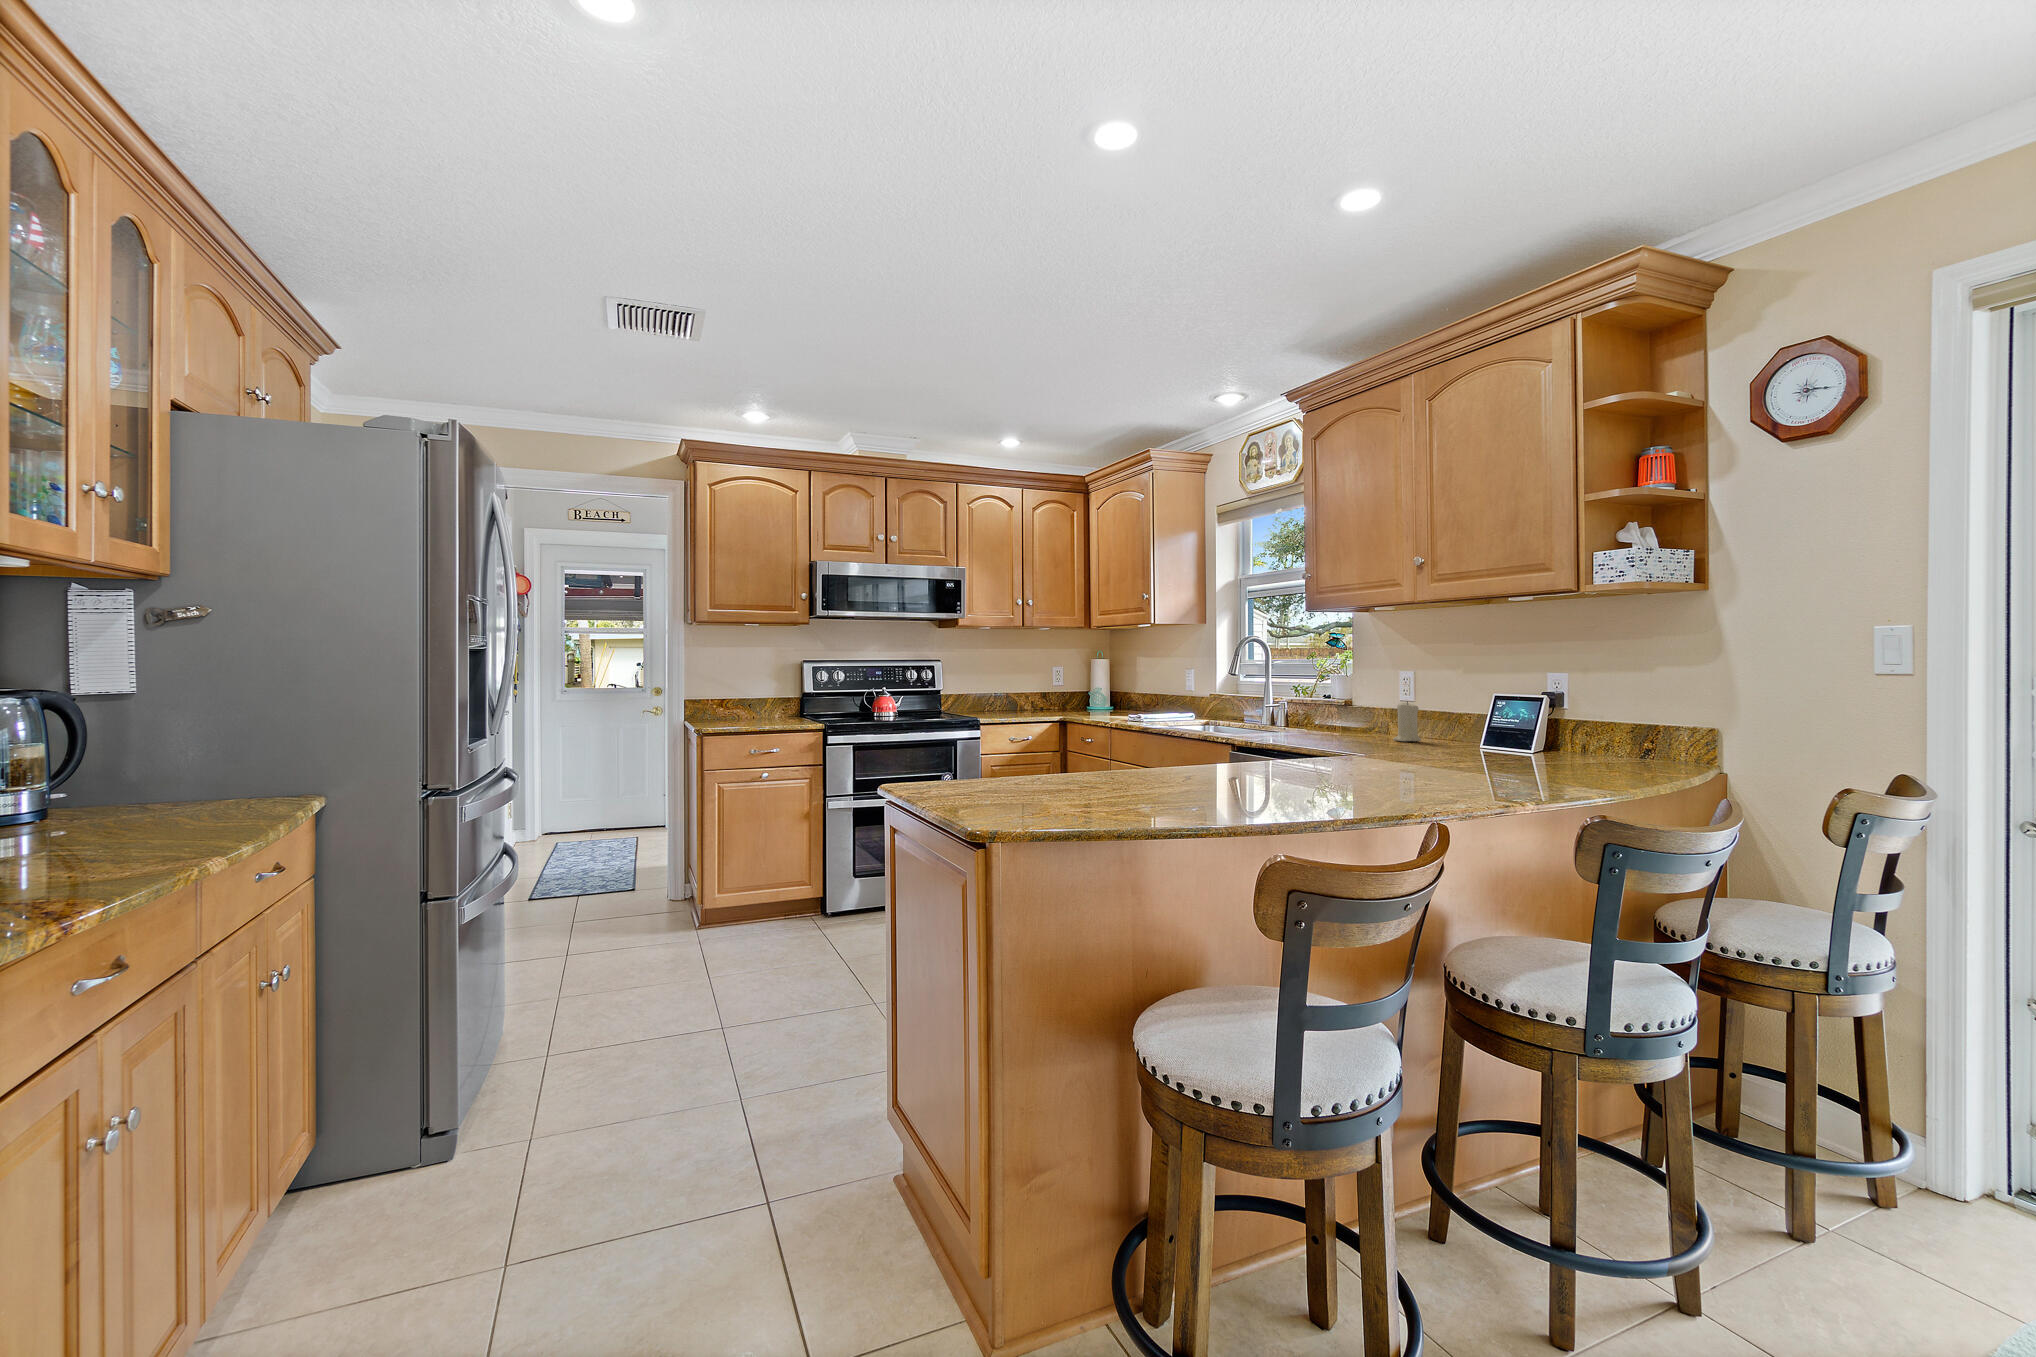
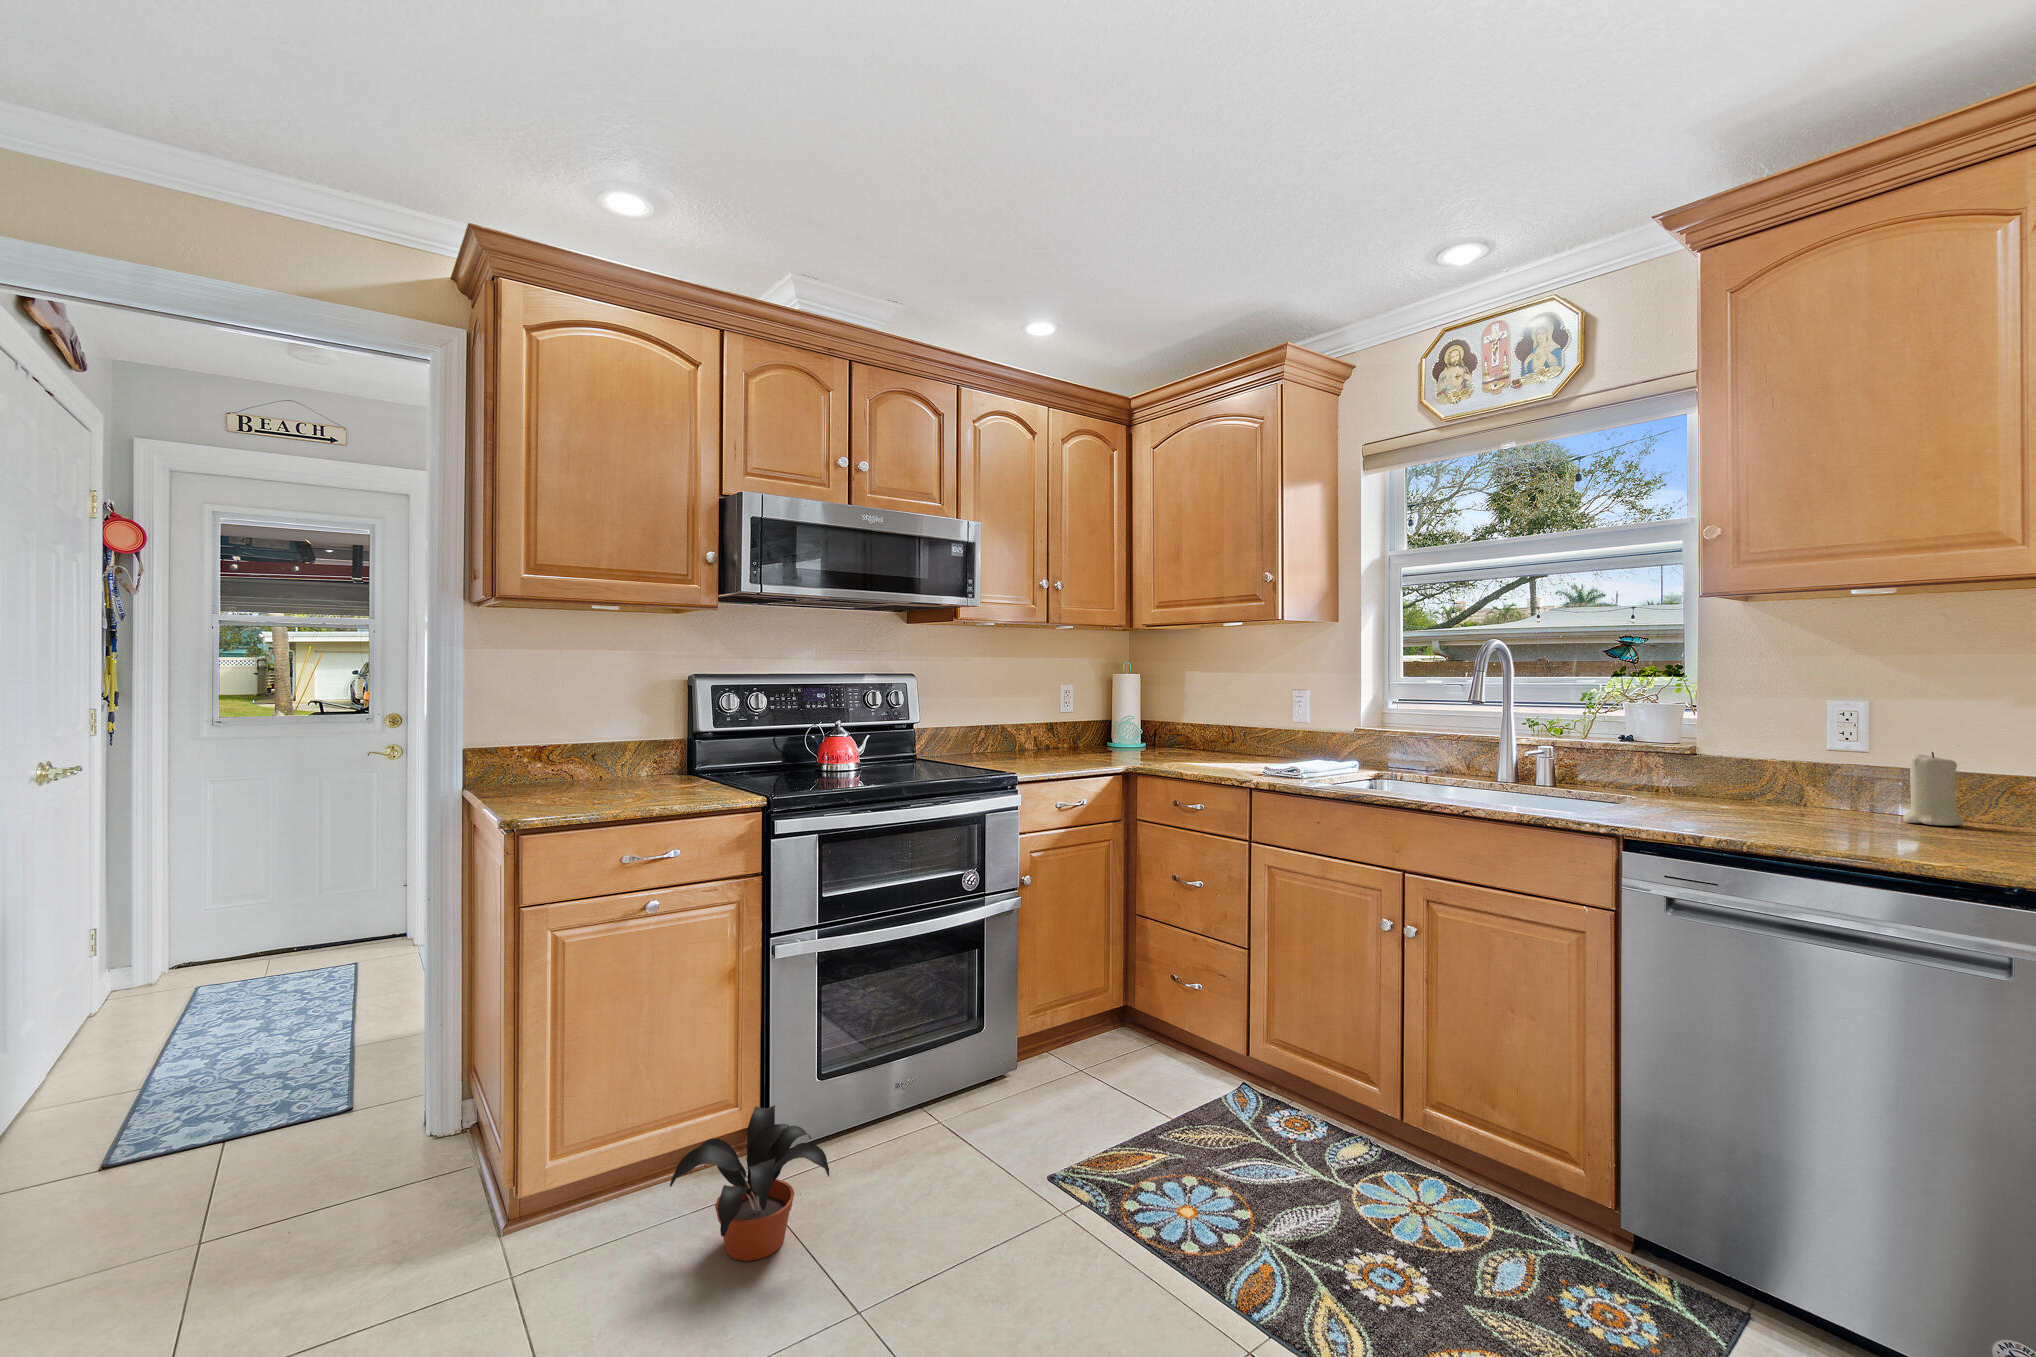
potted plant: none [767,877,840,941] -> present [670,1106,829,1261]

